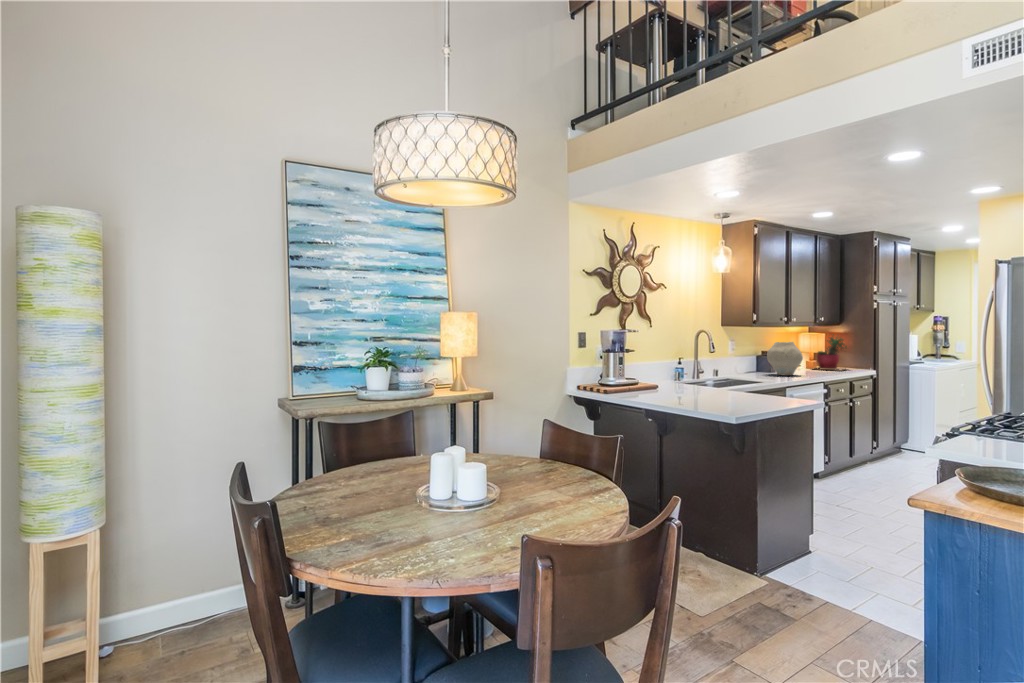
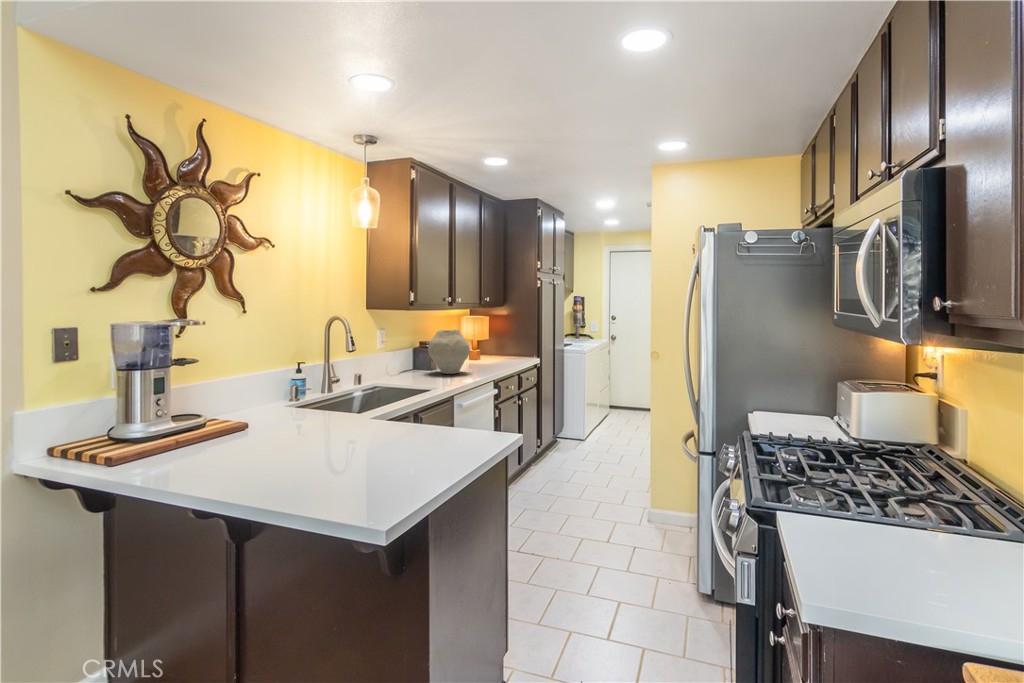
succulent plant: present [816,334,847,370] -> none [474,318,514,361]

